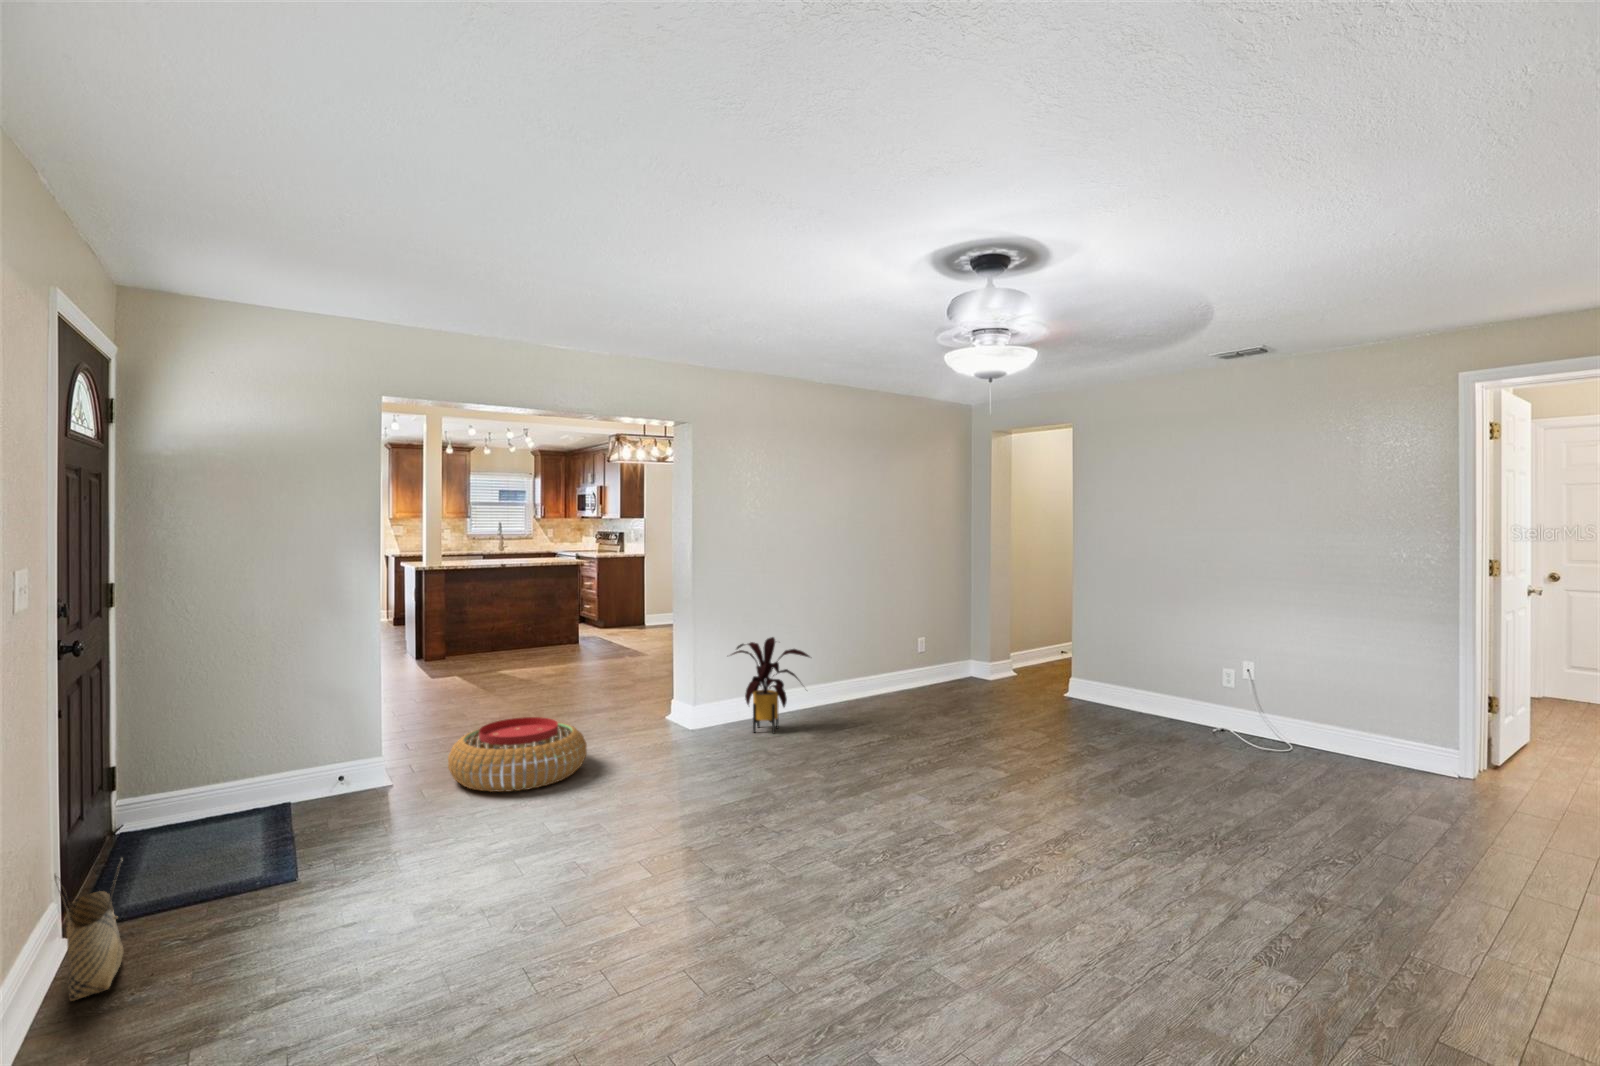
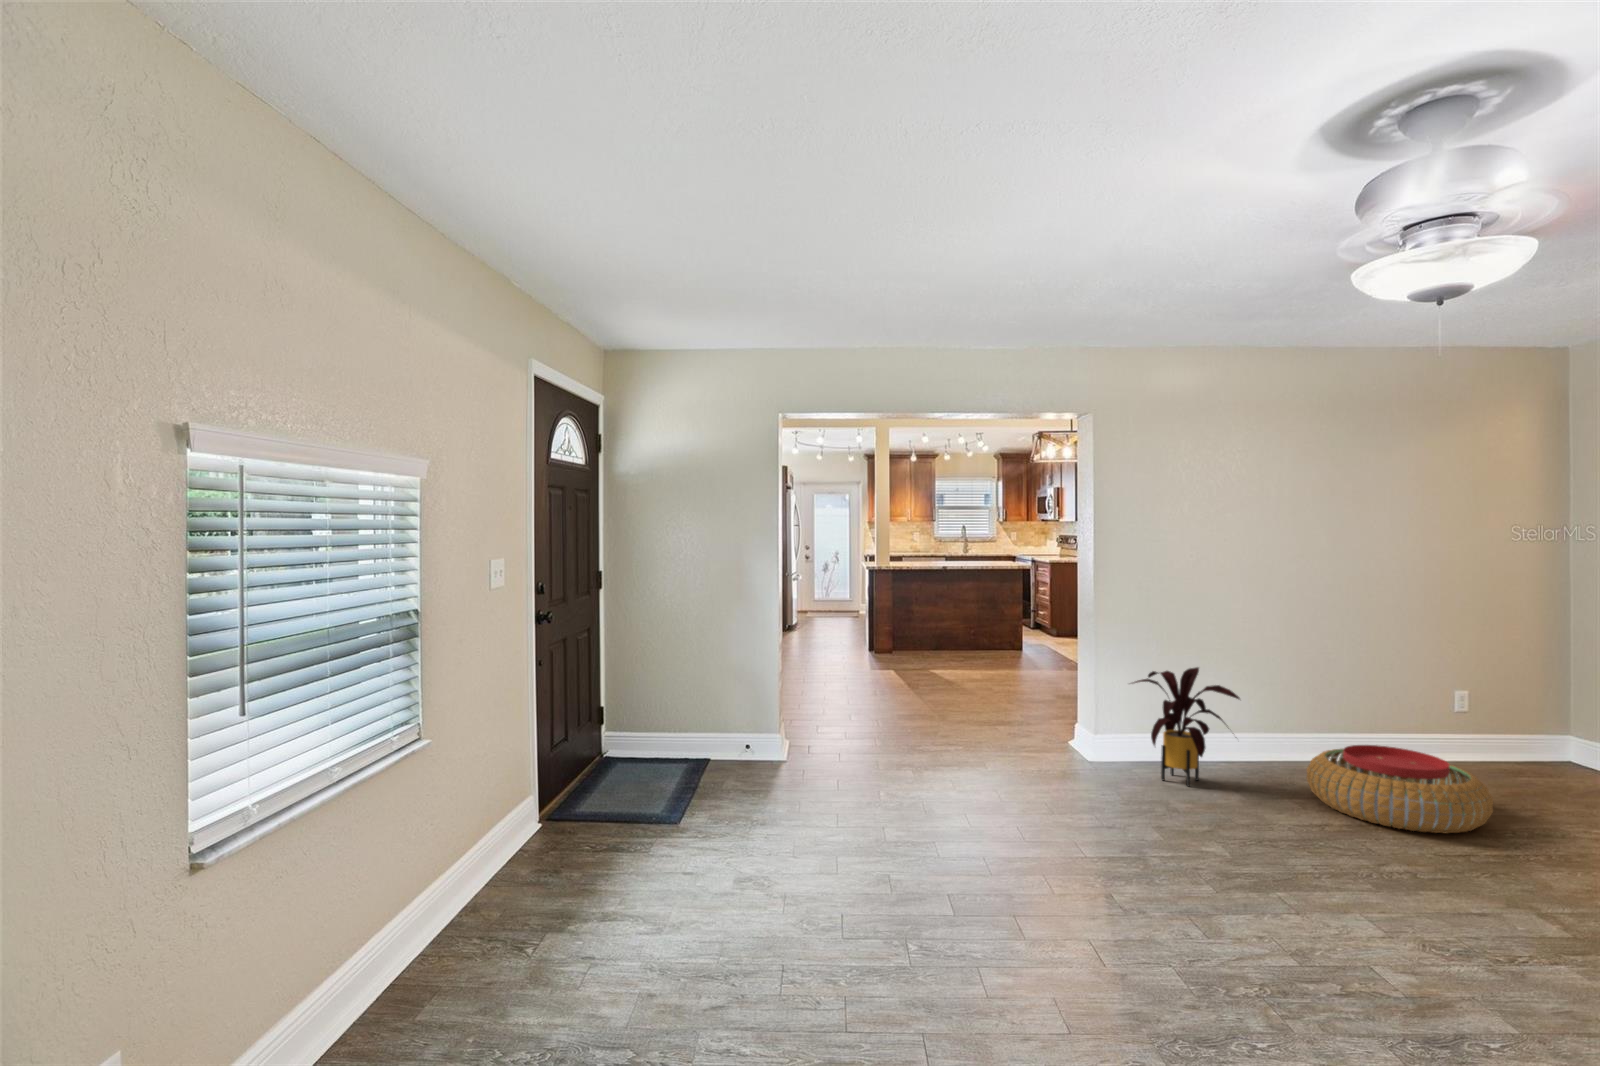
pouf: present [448,717,587,792] -> present [1307,745,1493,833]
woven basket: present [54,859,123,1001] -> none [509,777,552,874]

